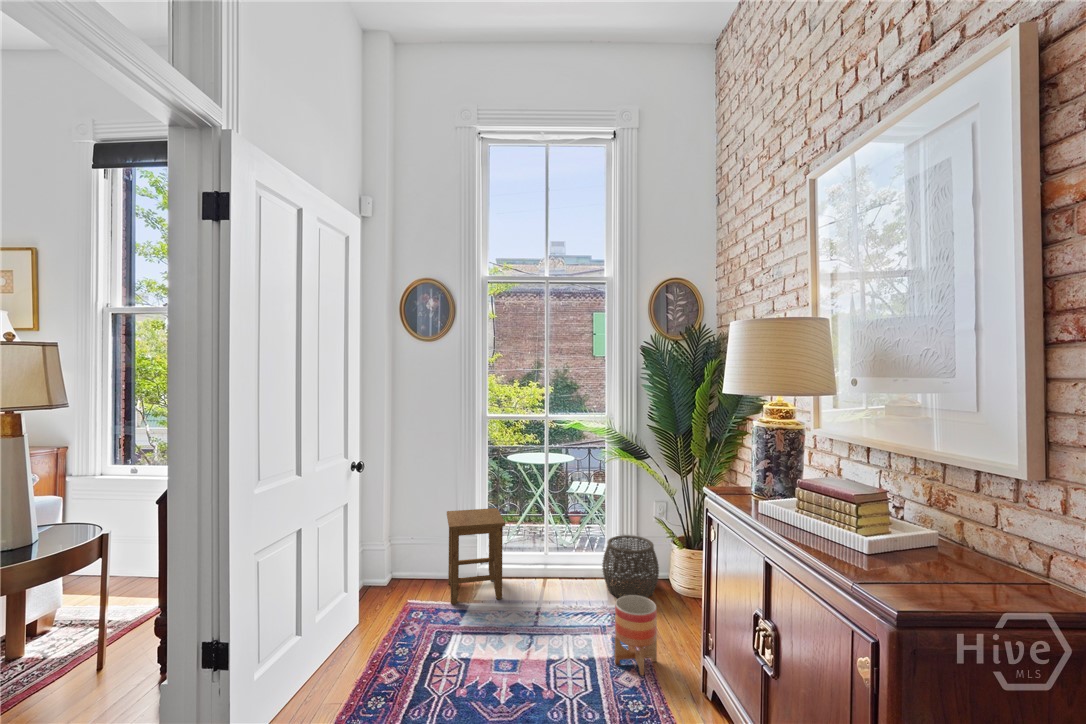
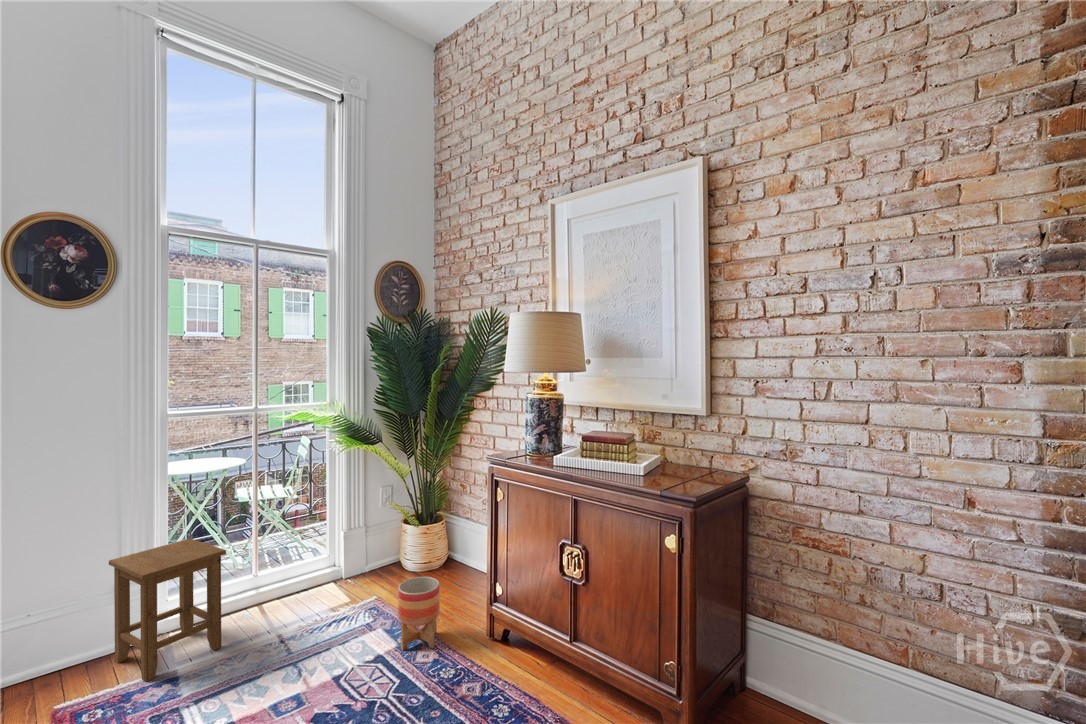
woven basket: present [602,535,659,598] -> none [336,529,399,597]

